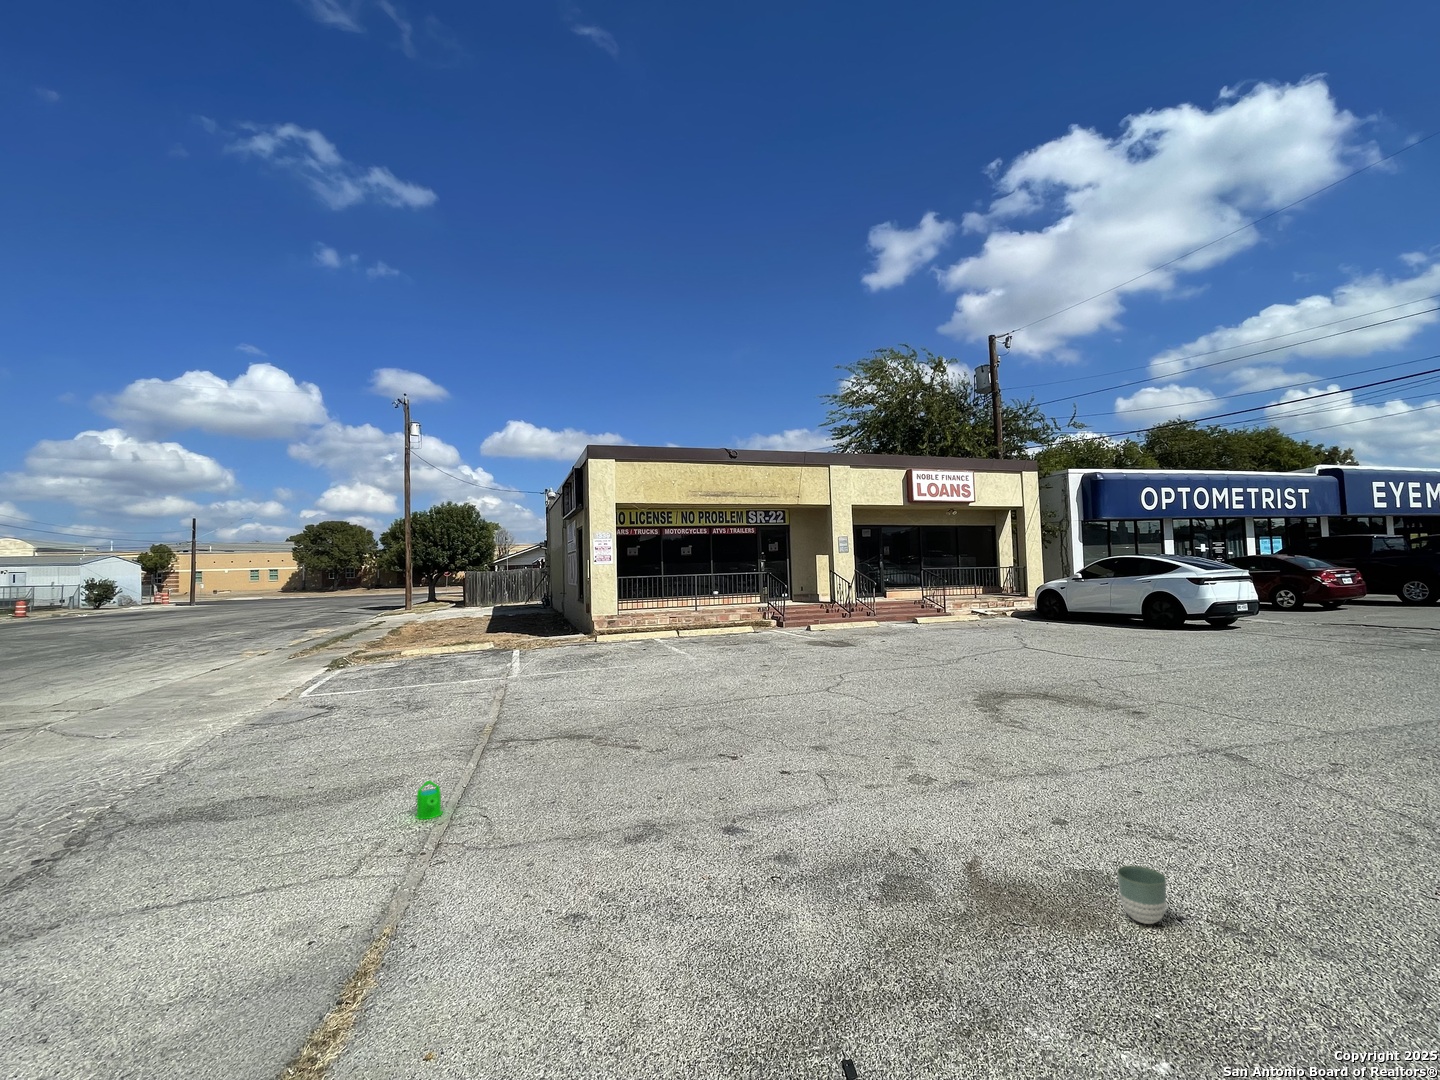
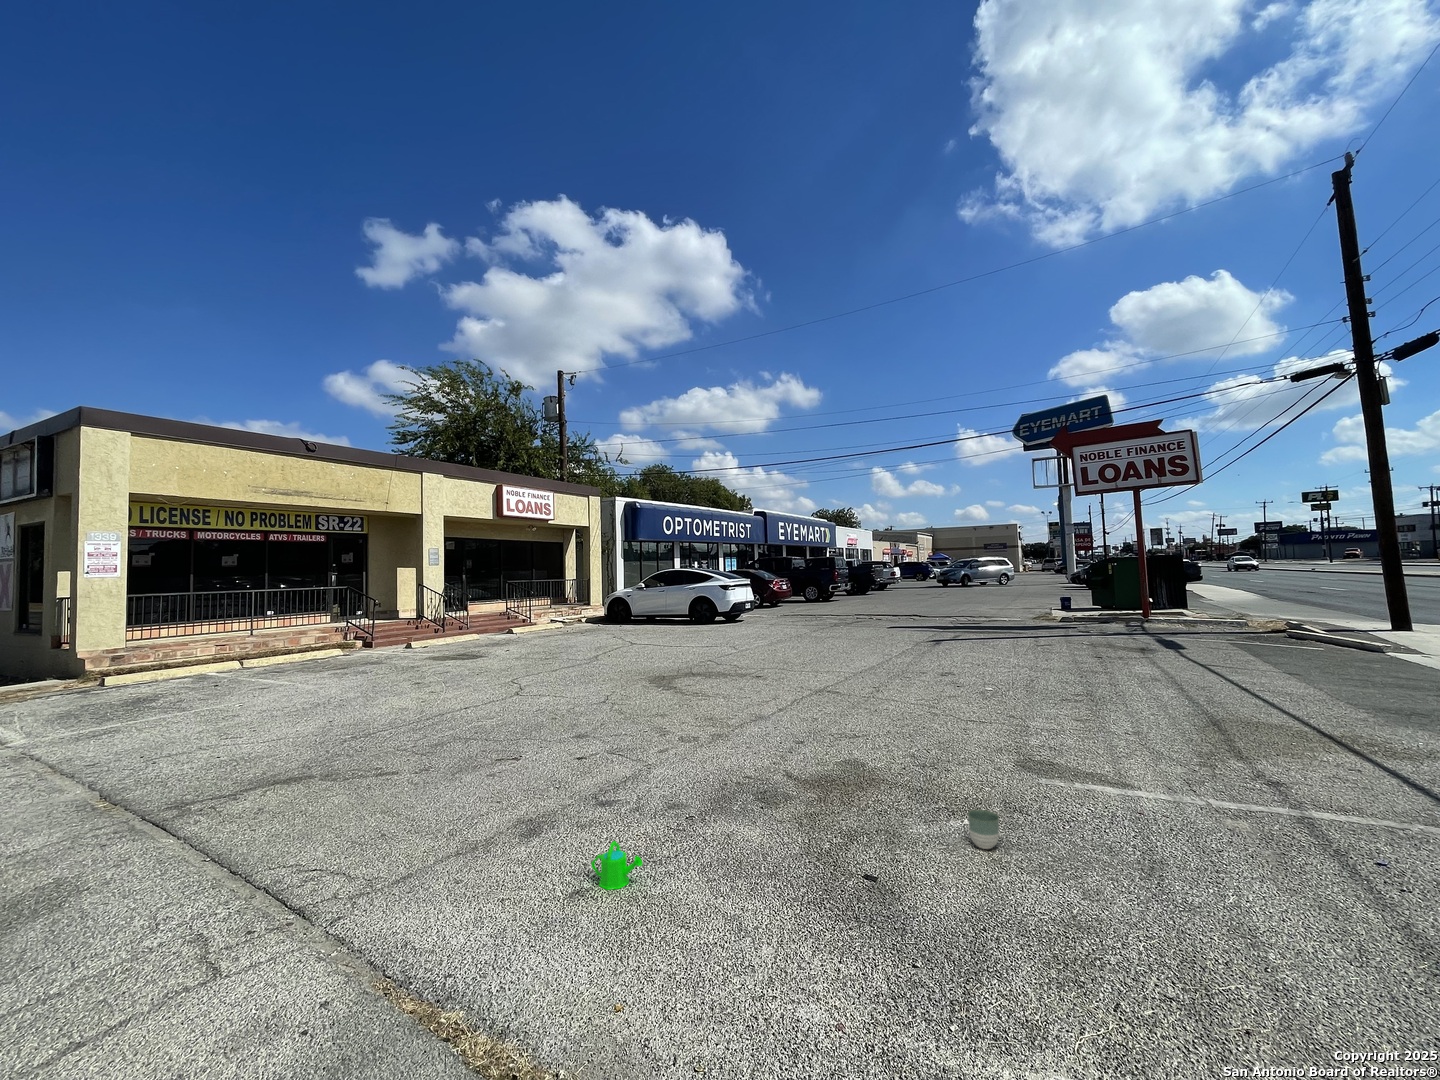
watering can: present [416,781,443,819] -> present [591,841,643,890]

